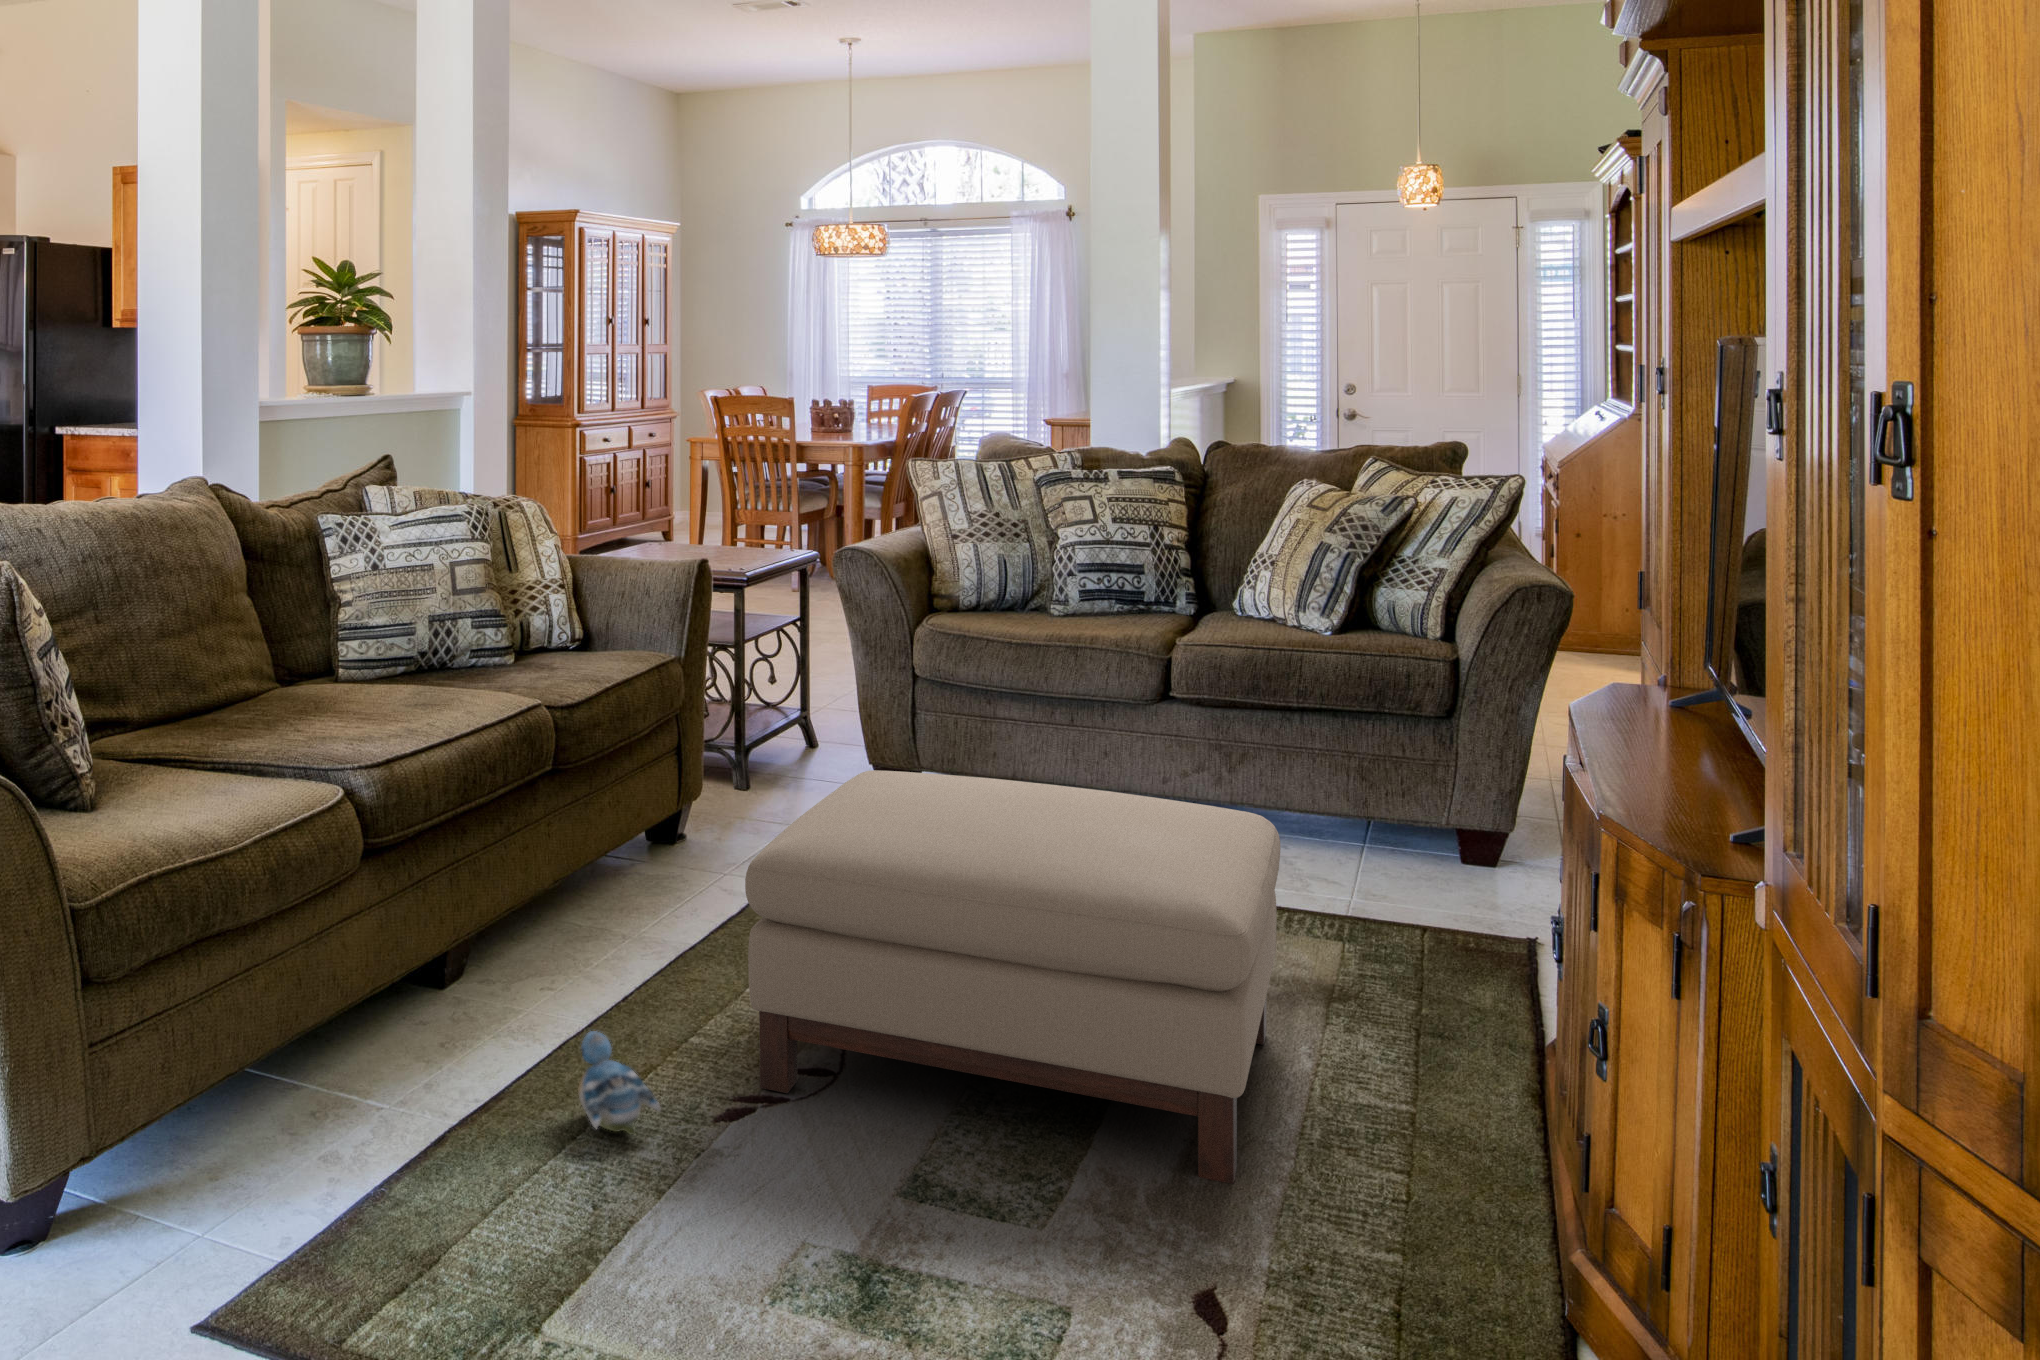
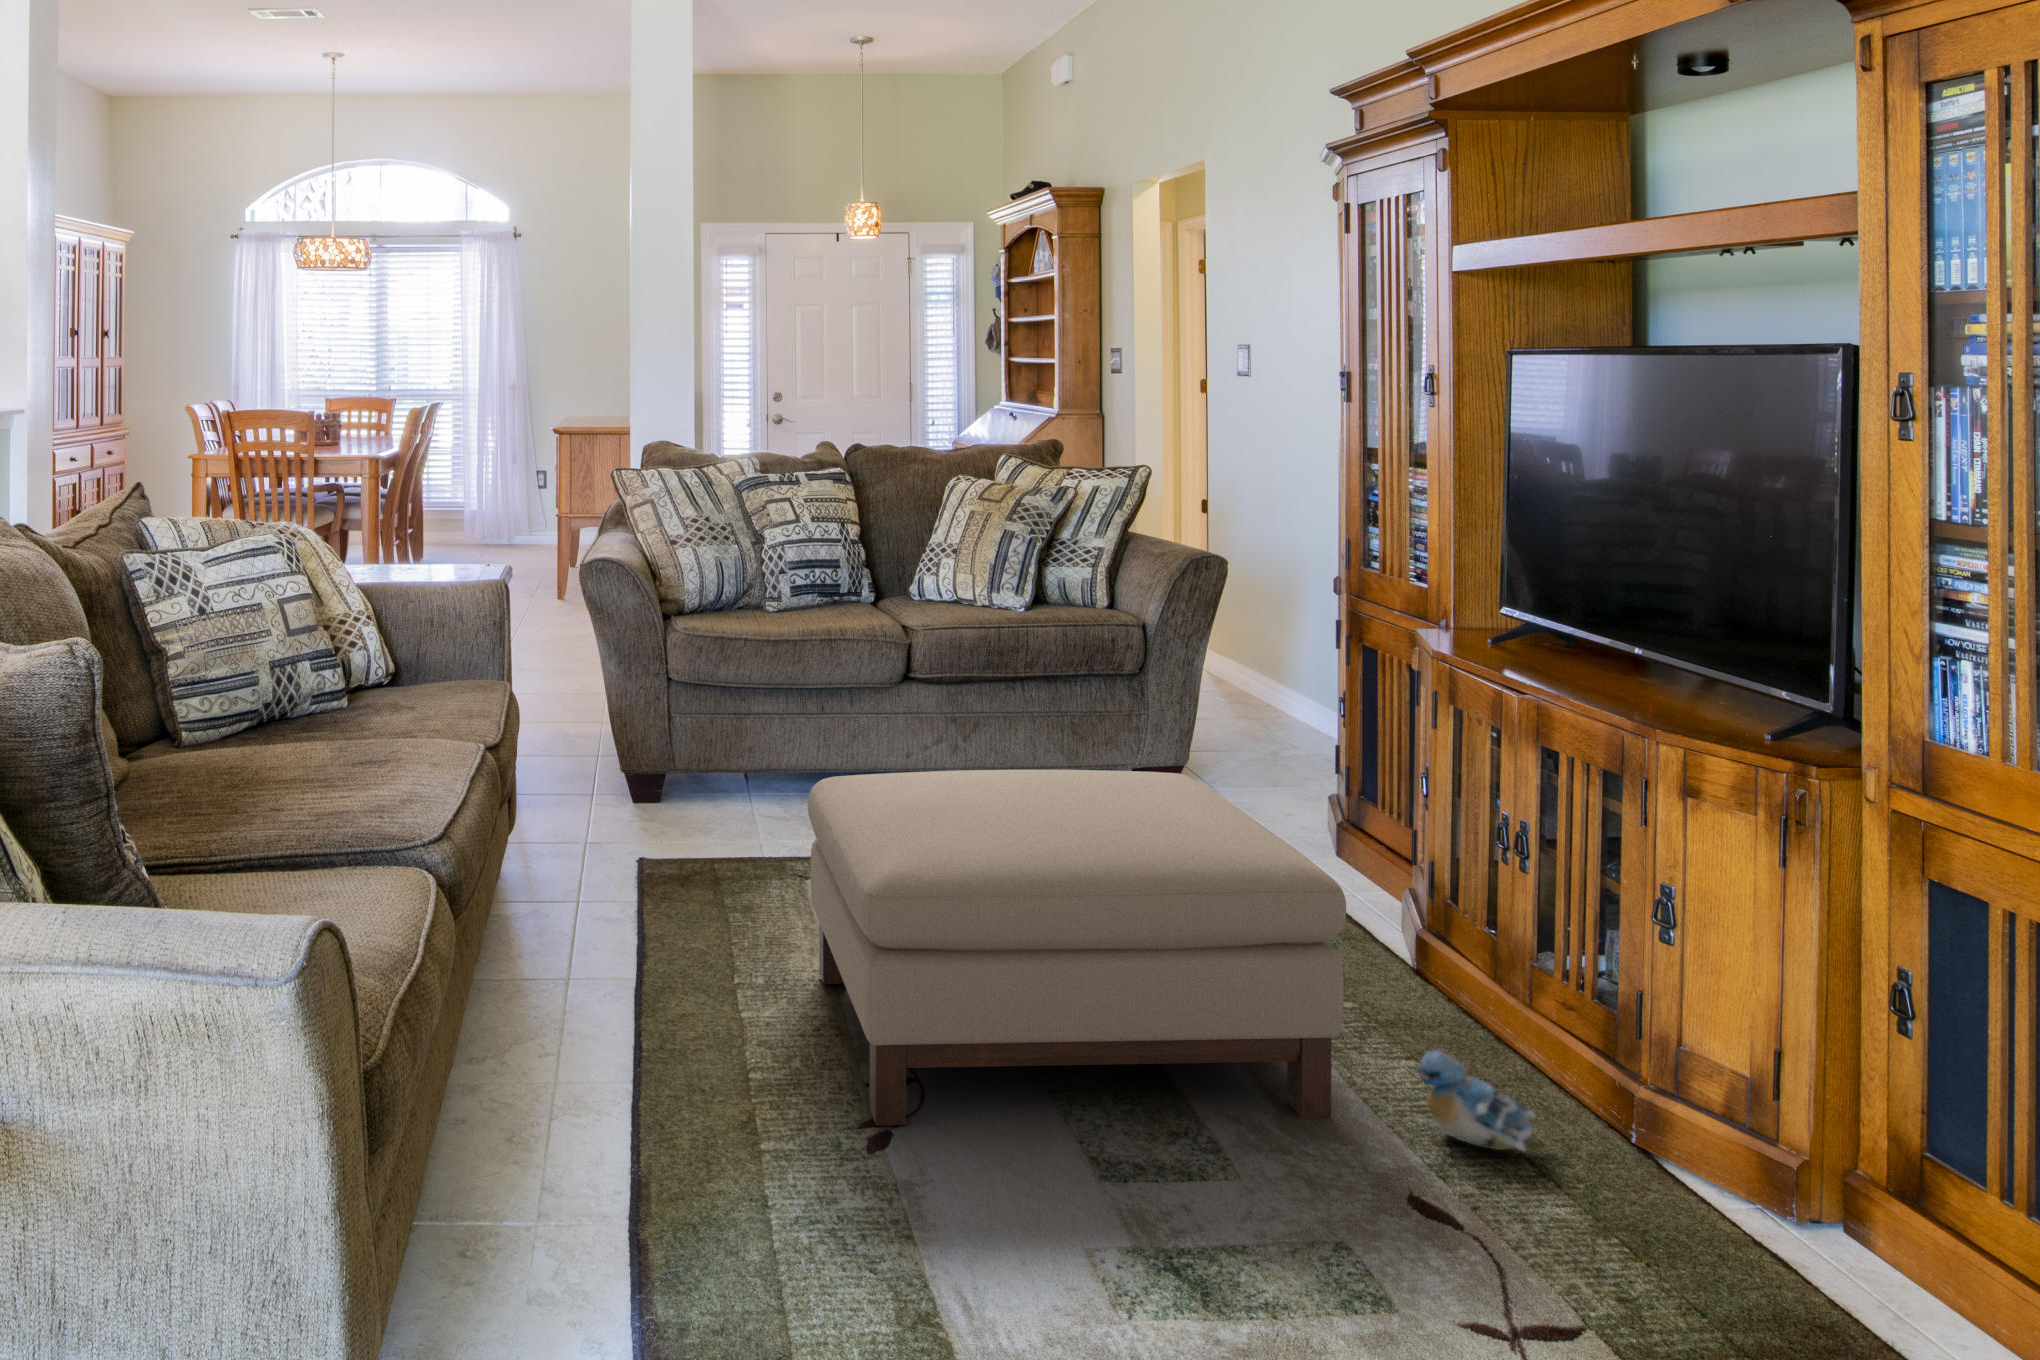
plush toy: present [578,1031,661,1135] -> present [1415,1051,1546,1151]

